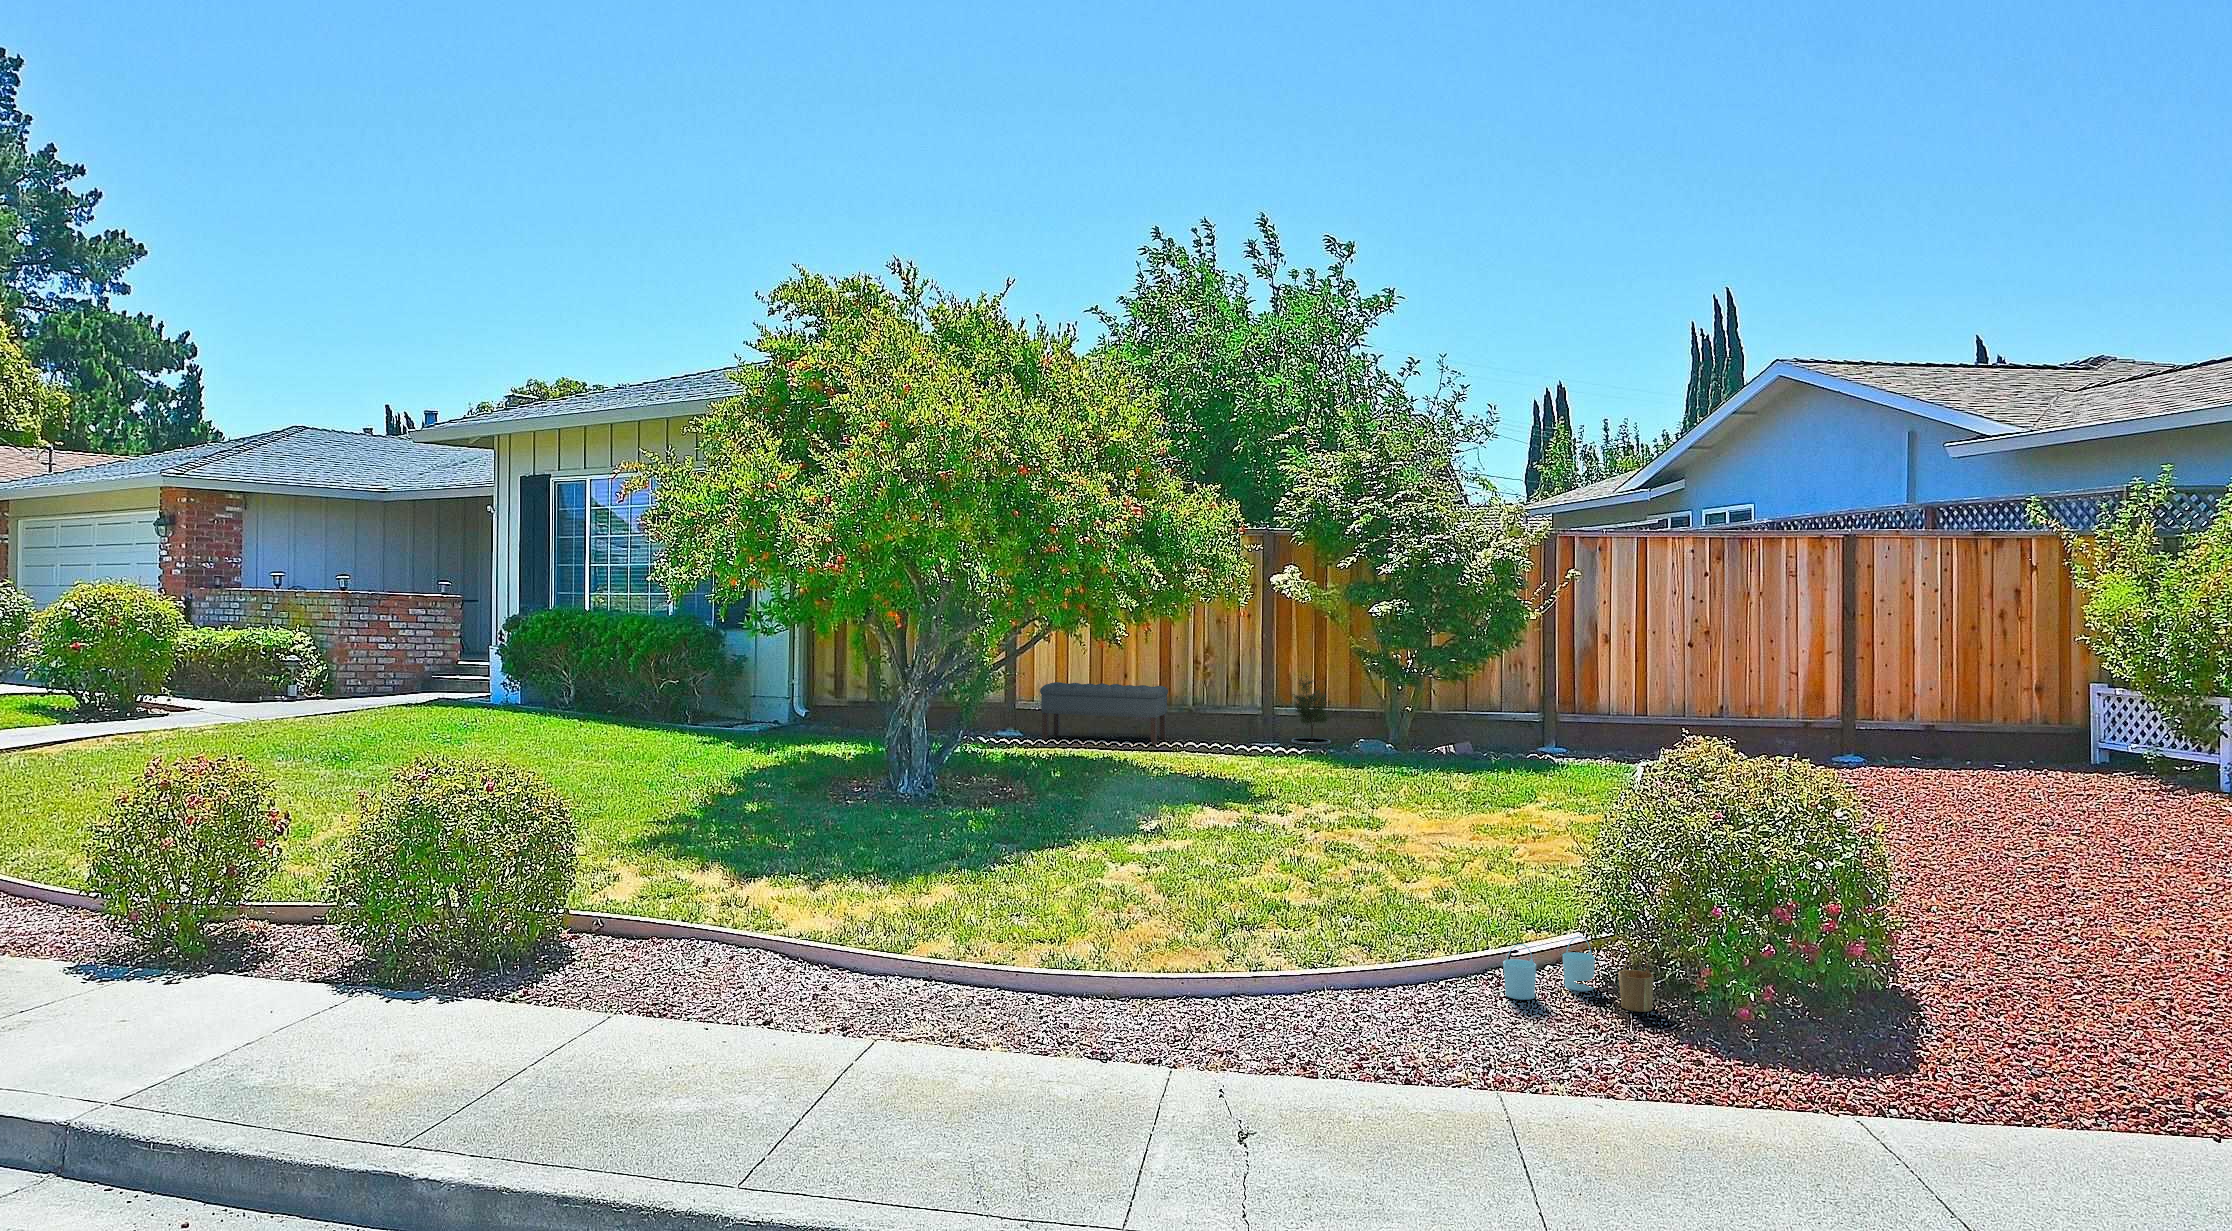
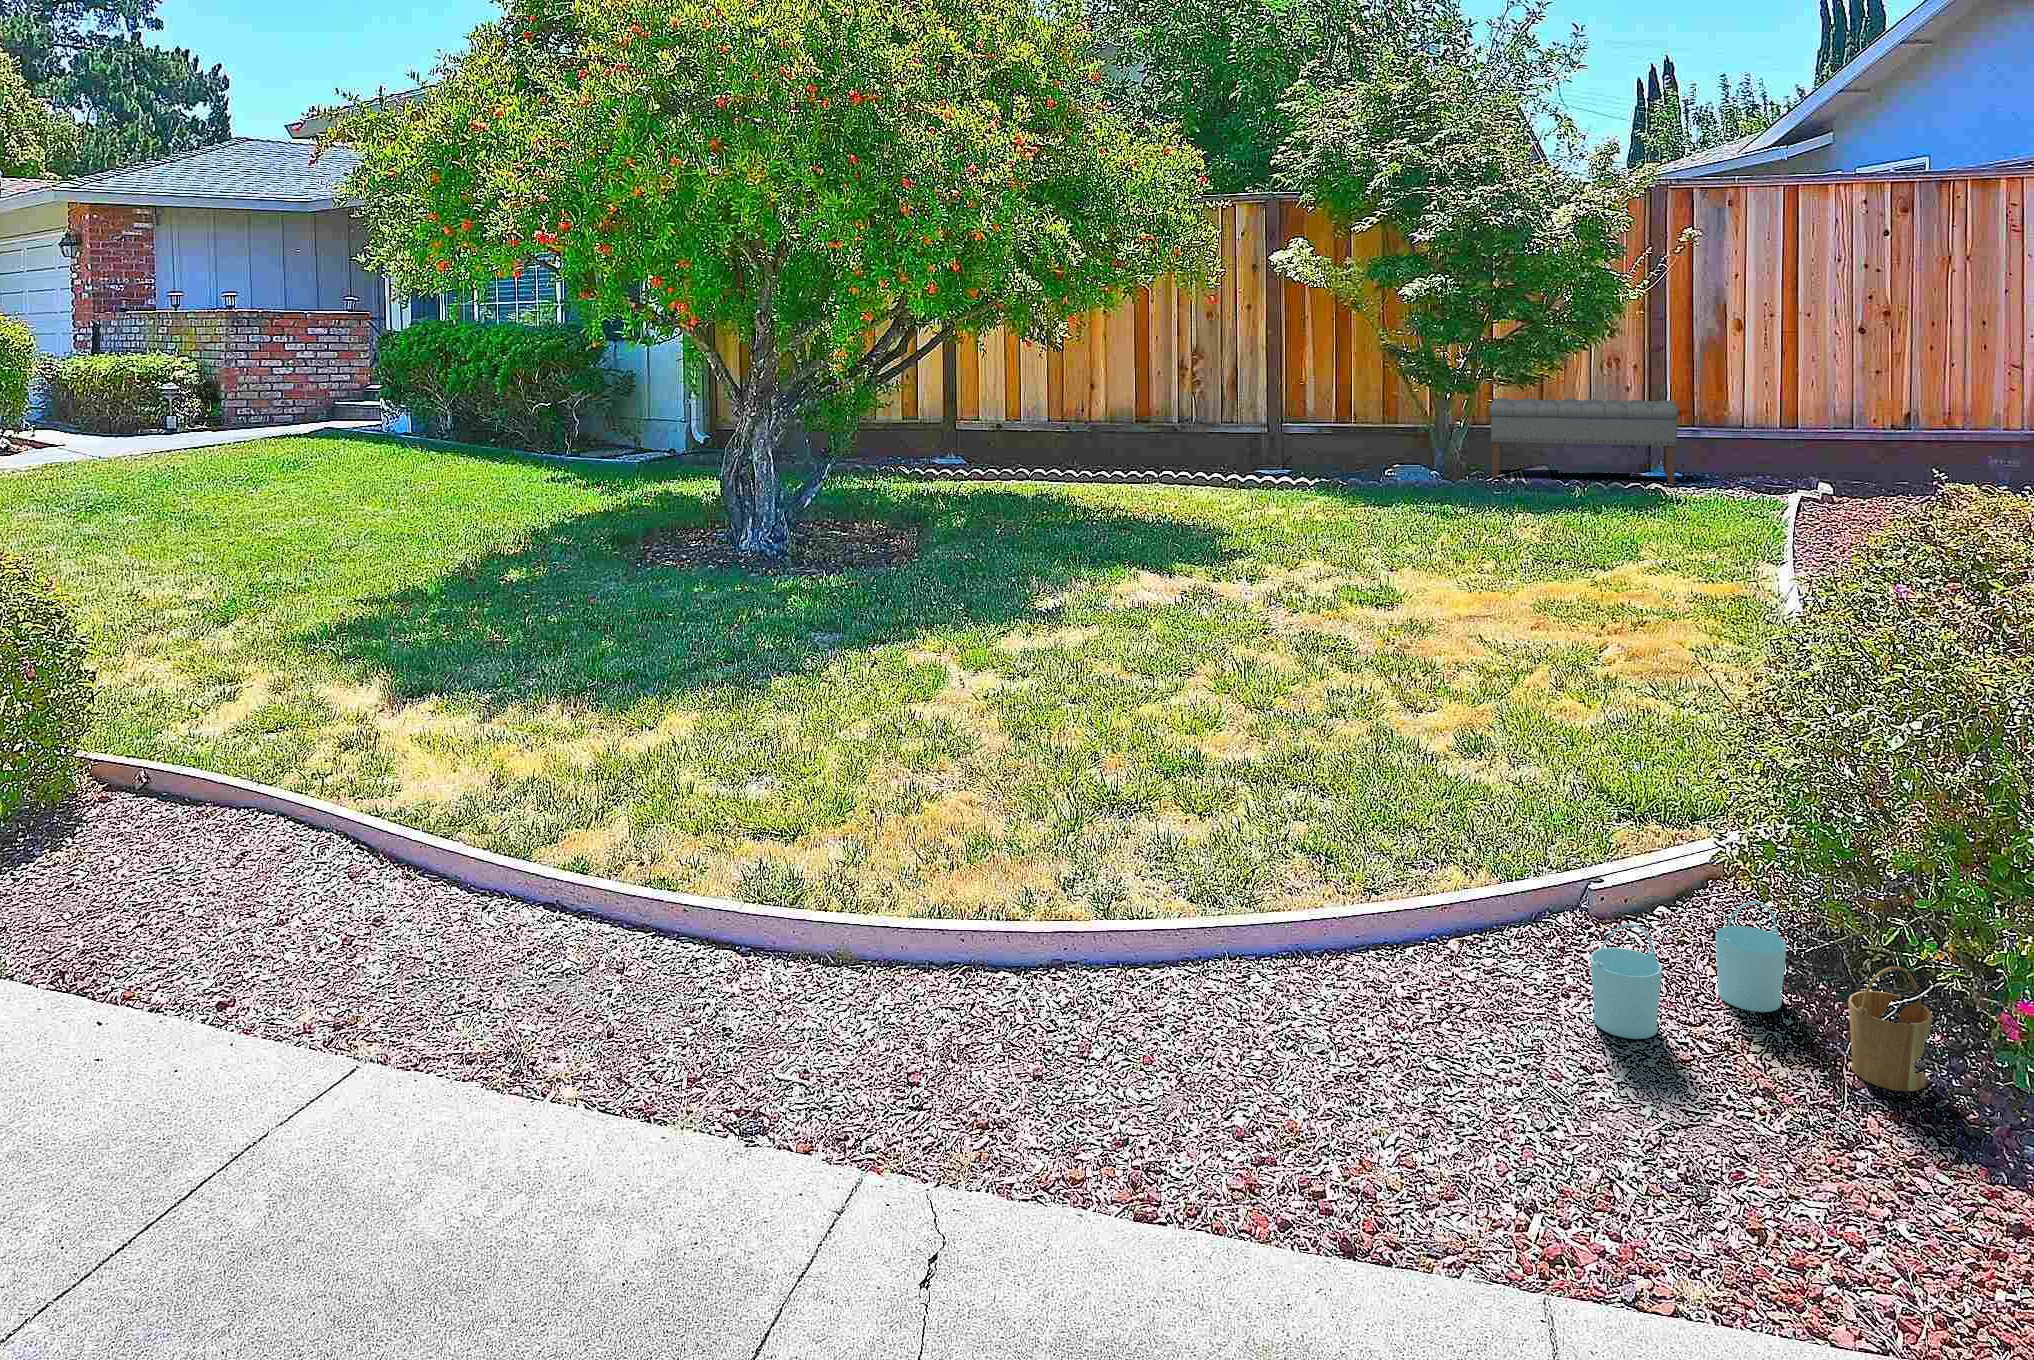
potted tree: present [1292,674,1331,745] -> present [190,367,226,421]
bench: present [1040,682,1168,745] -> present [1489,398,1679,484]

